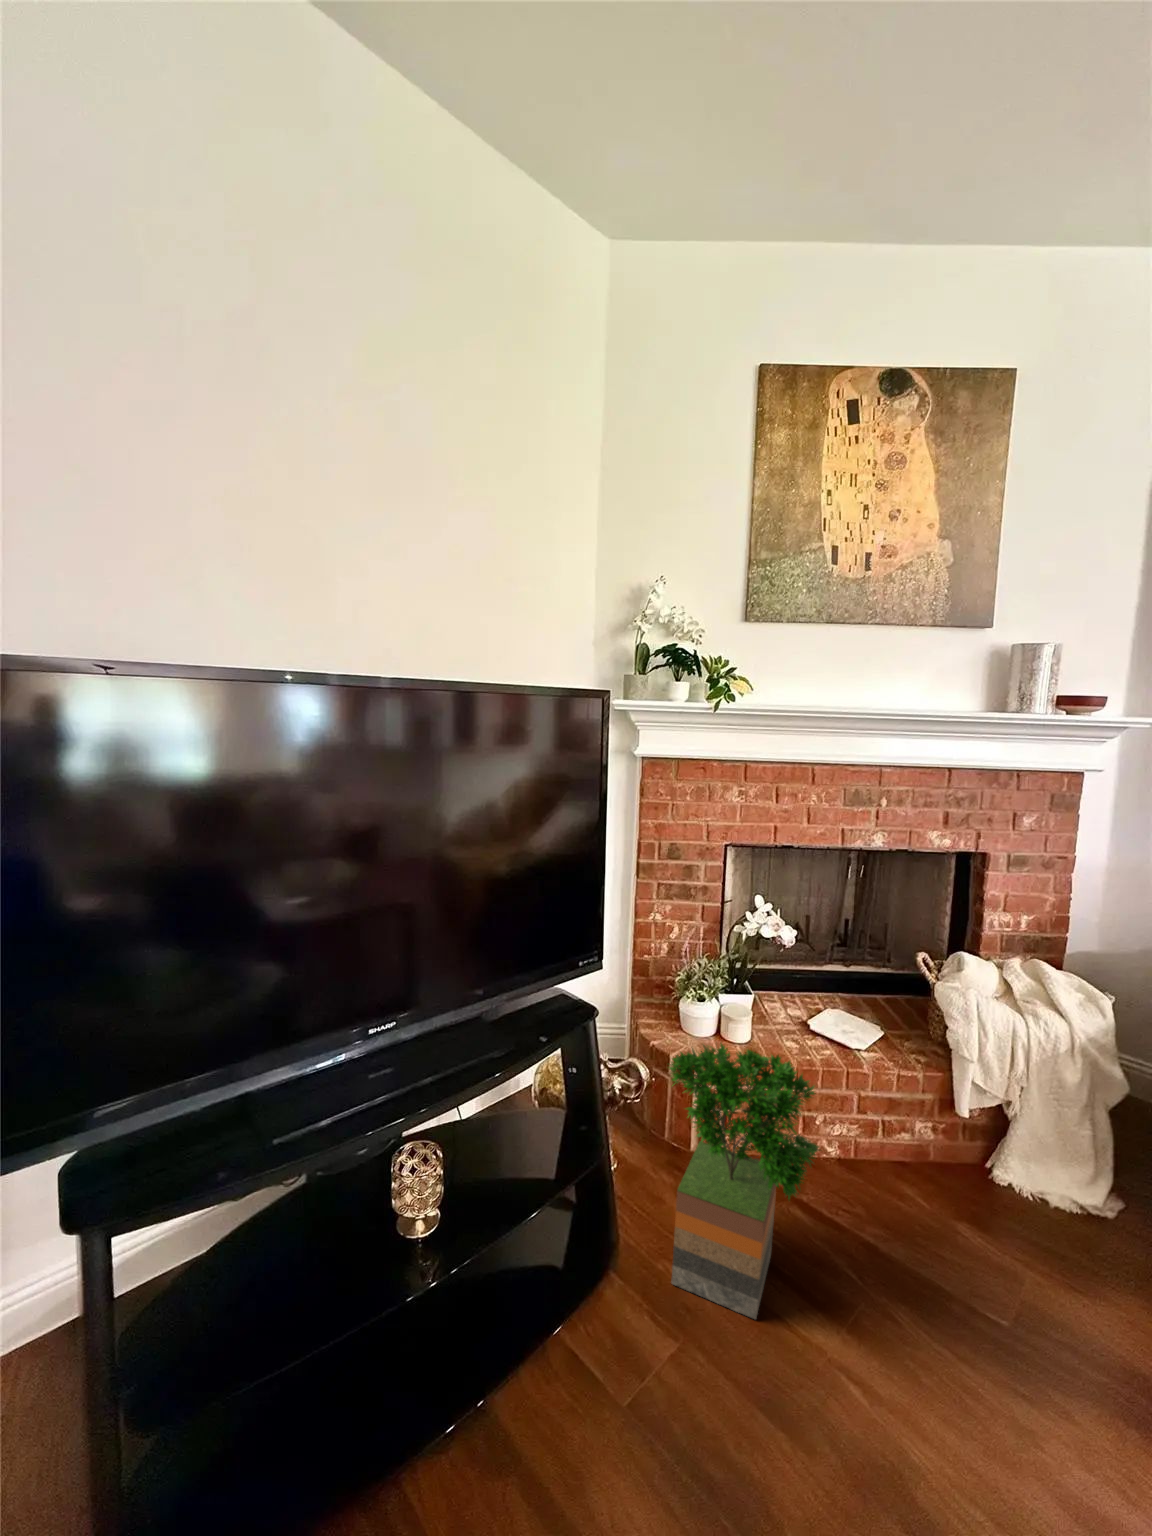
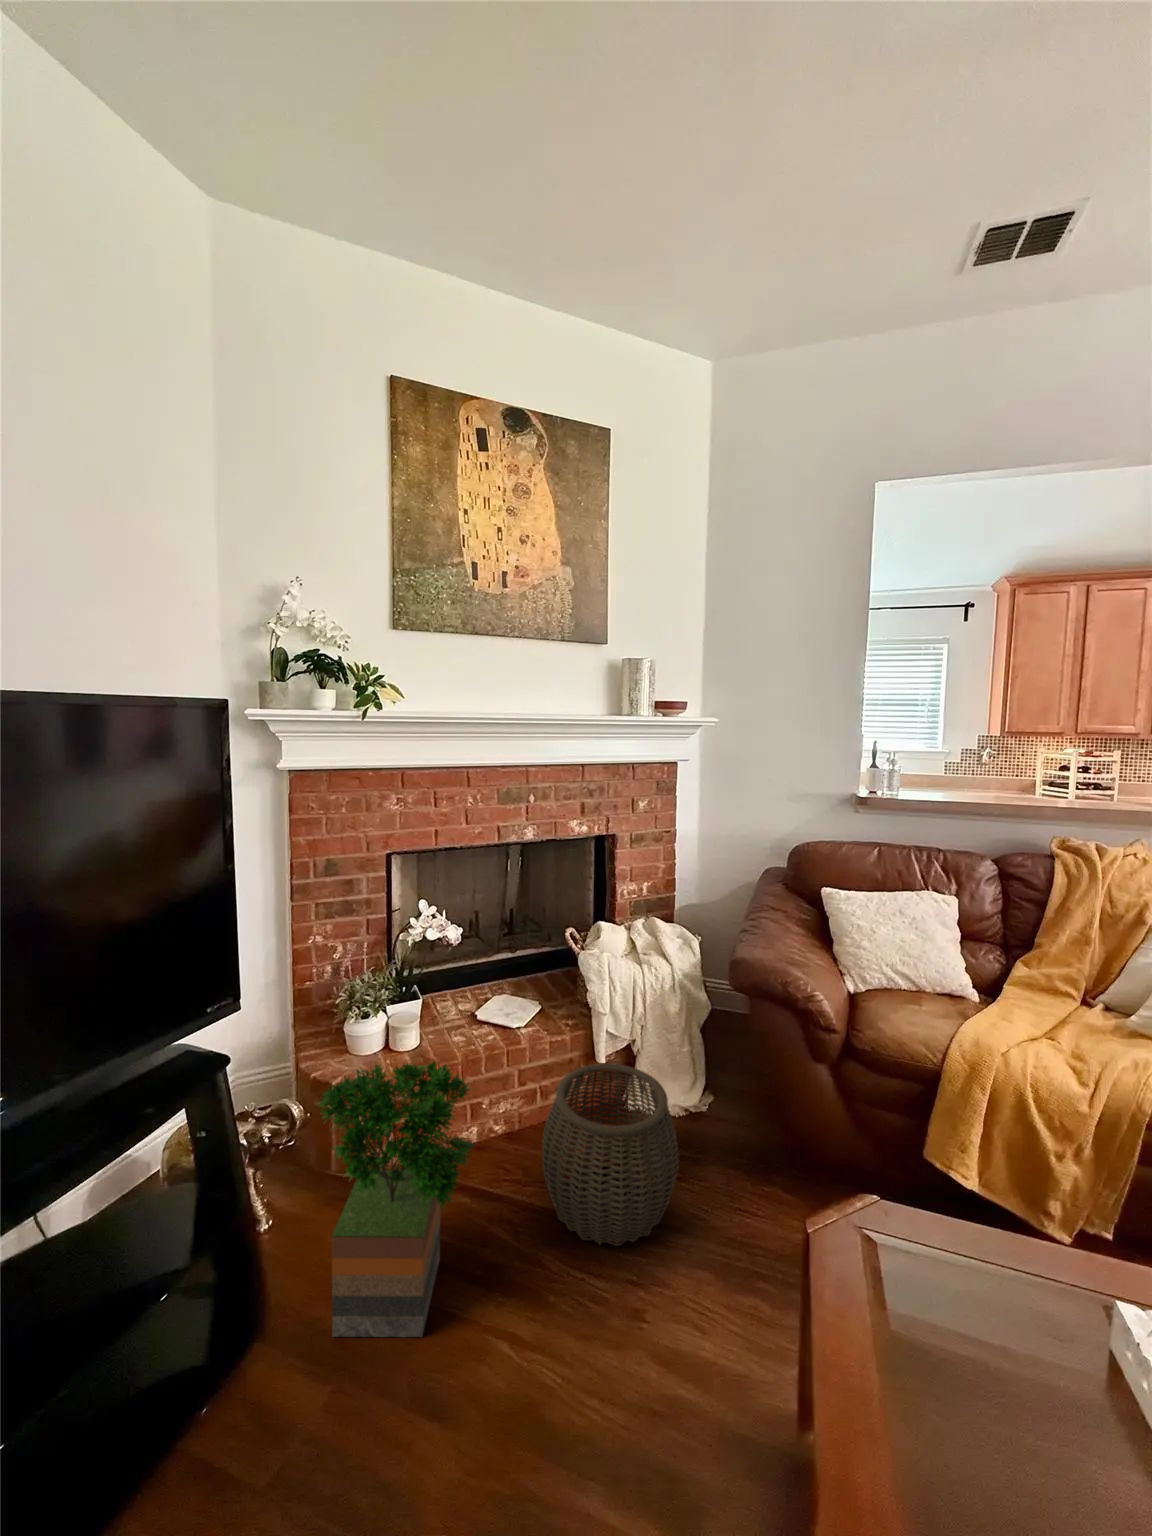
woven basket: none [886,1108,1070,1324] -> present [542,1063,679,1246]

